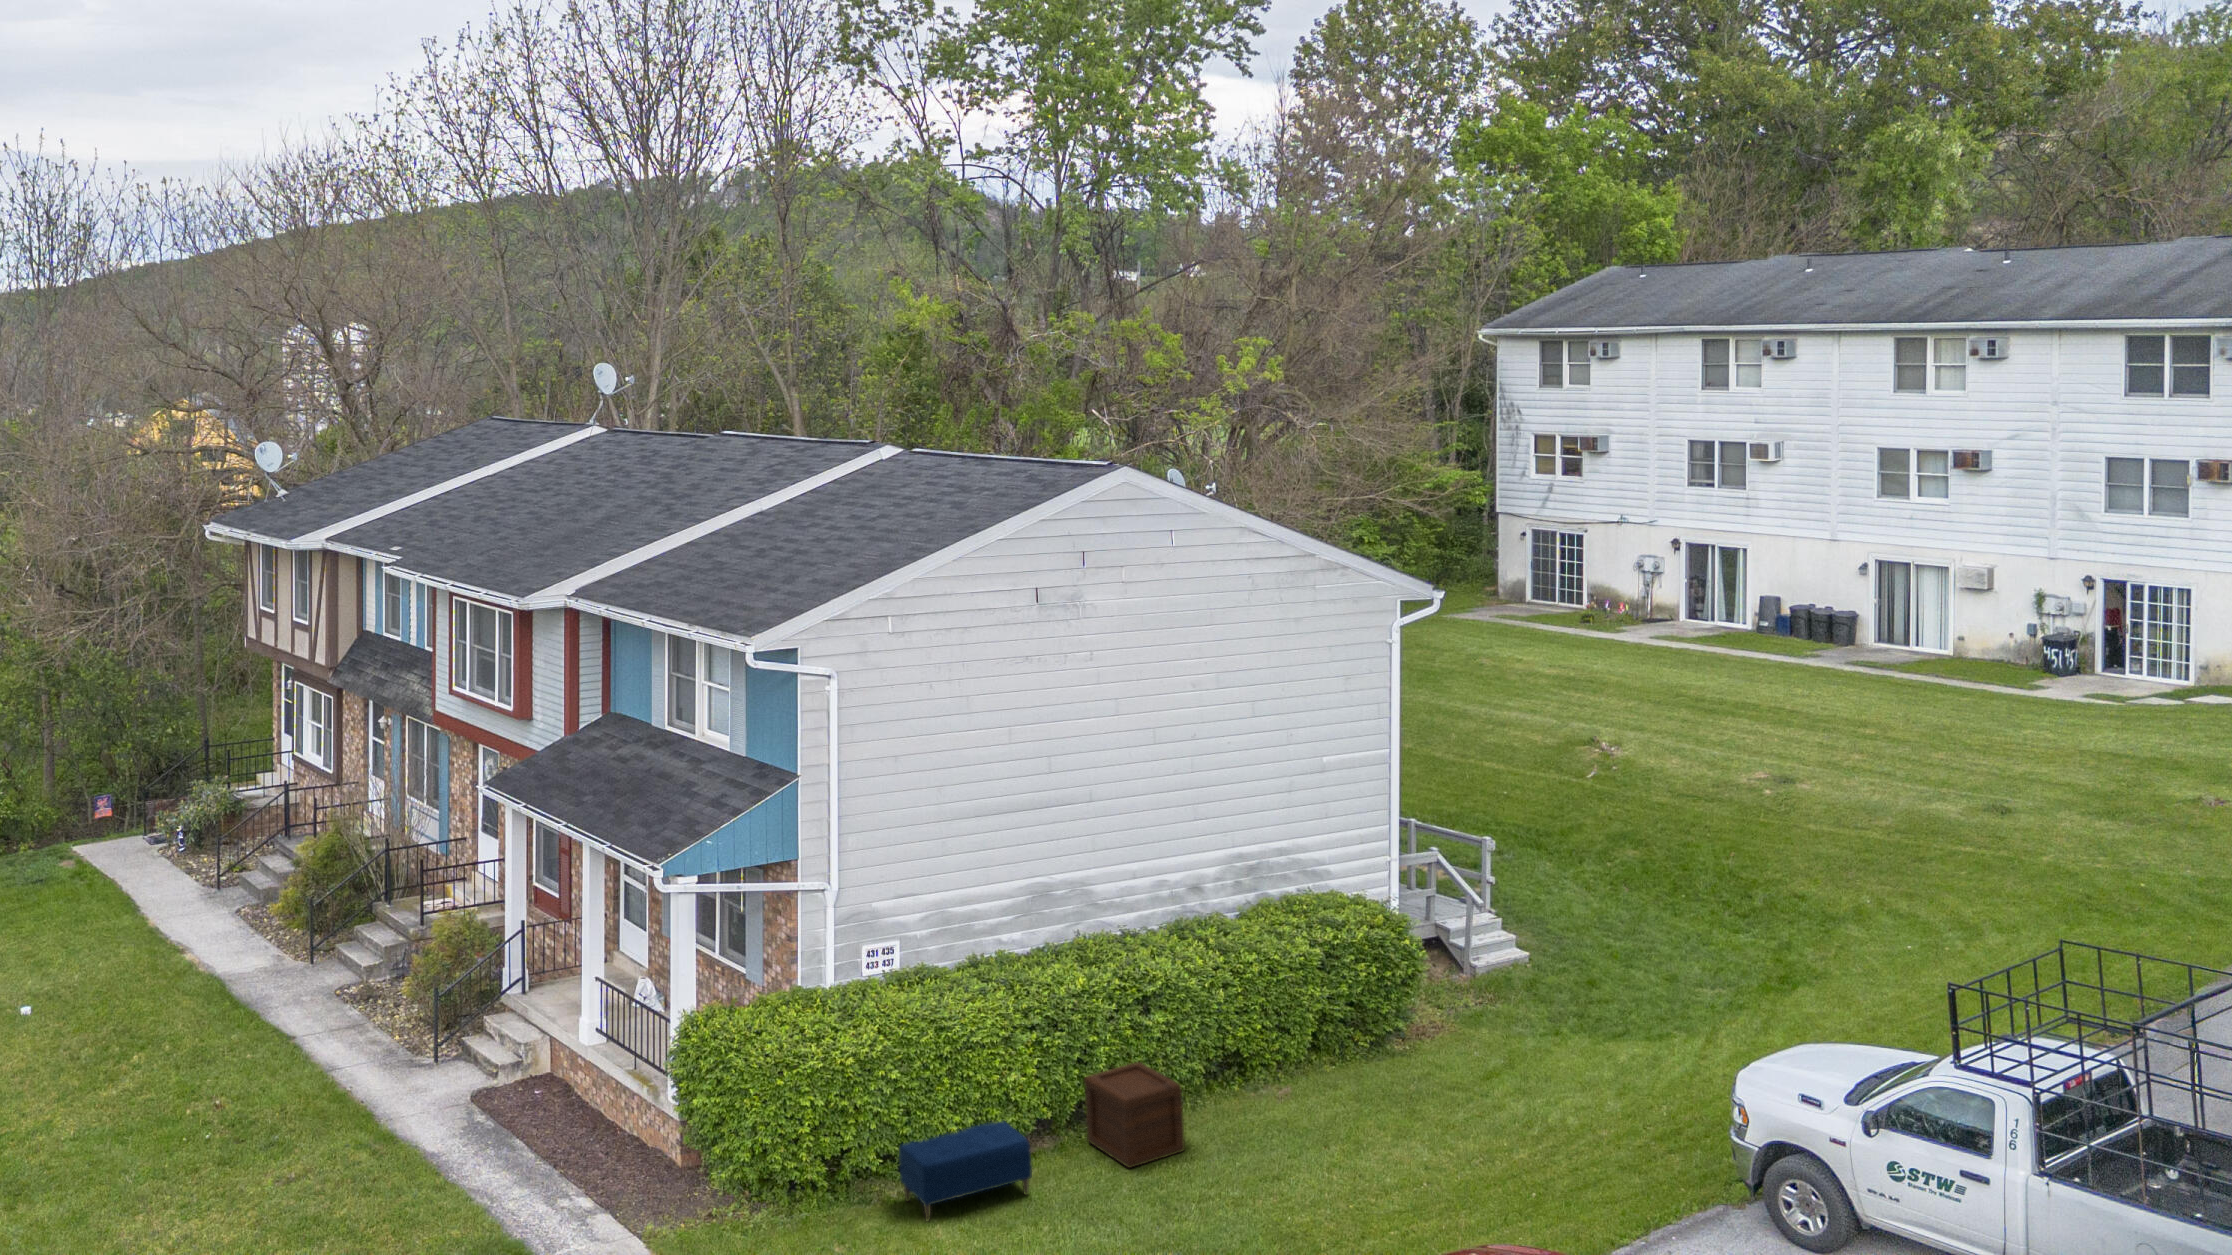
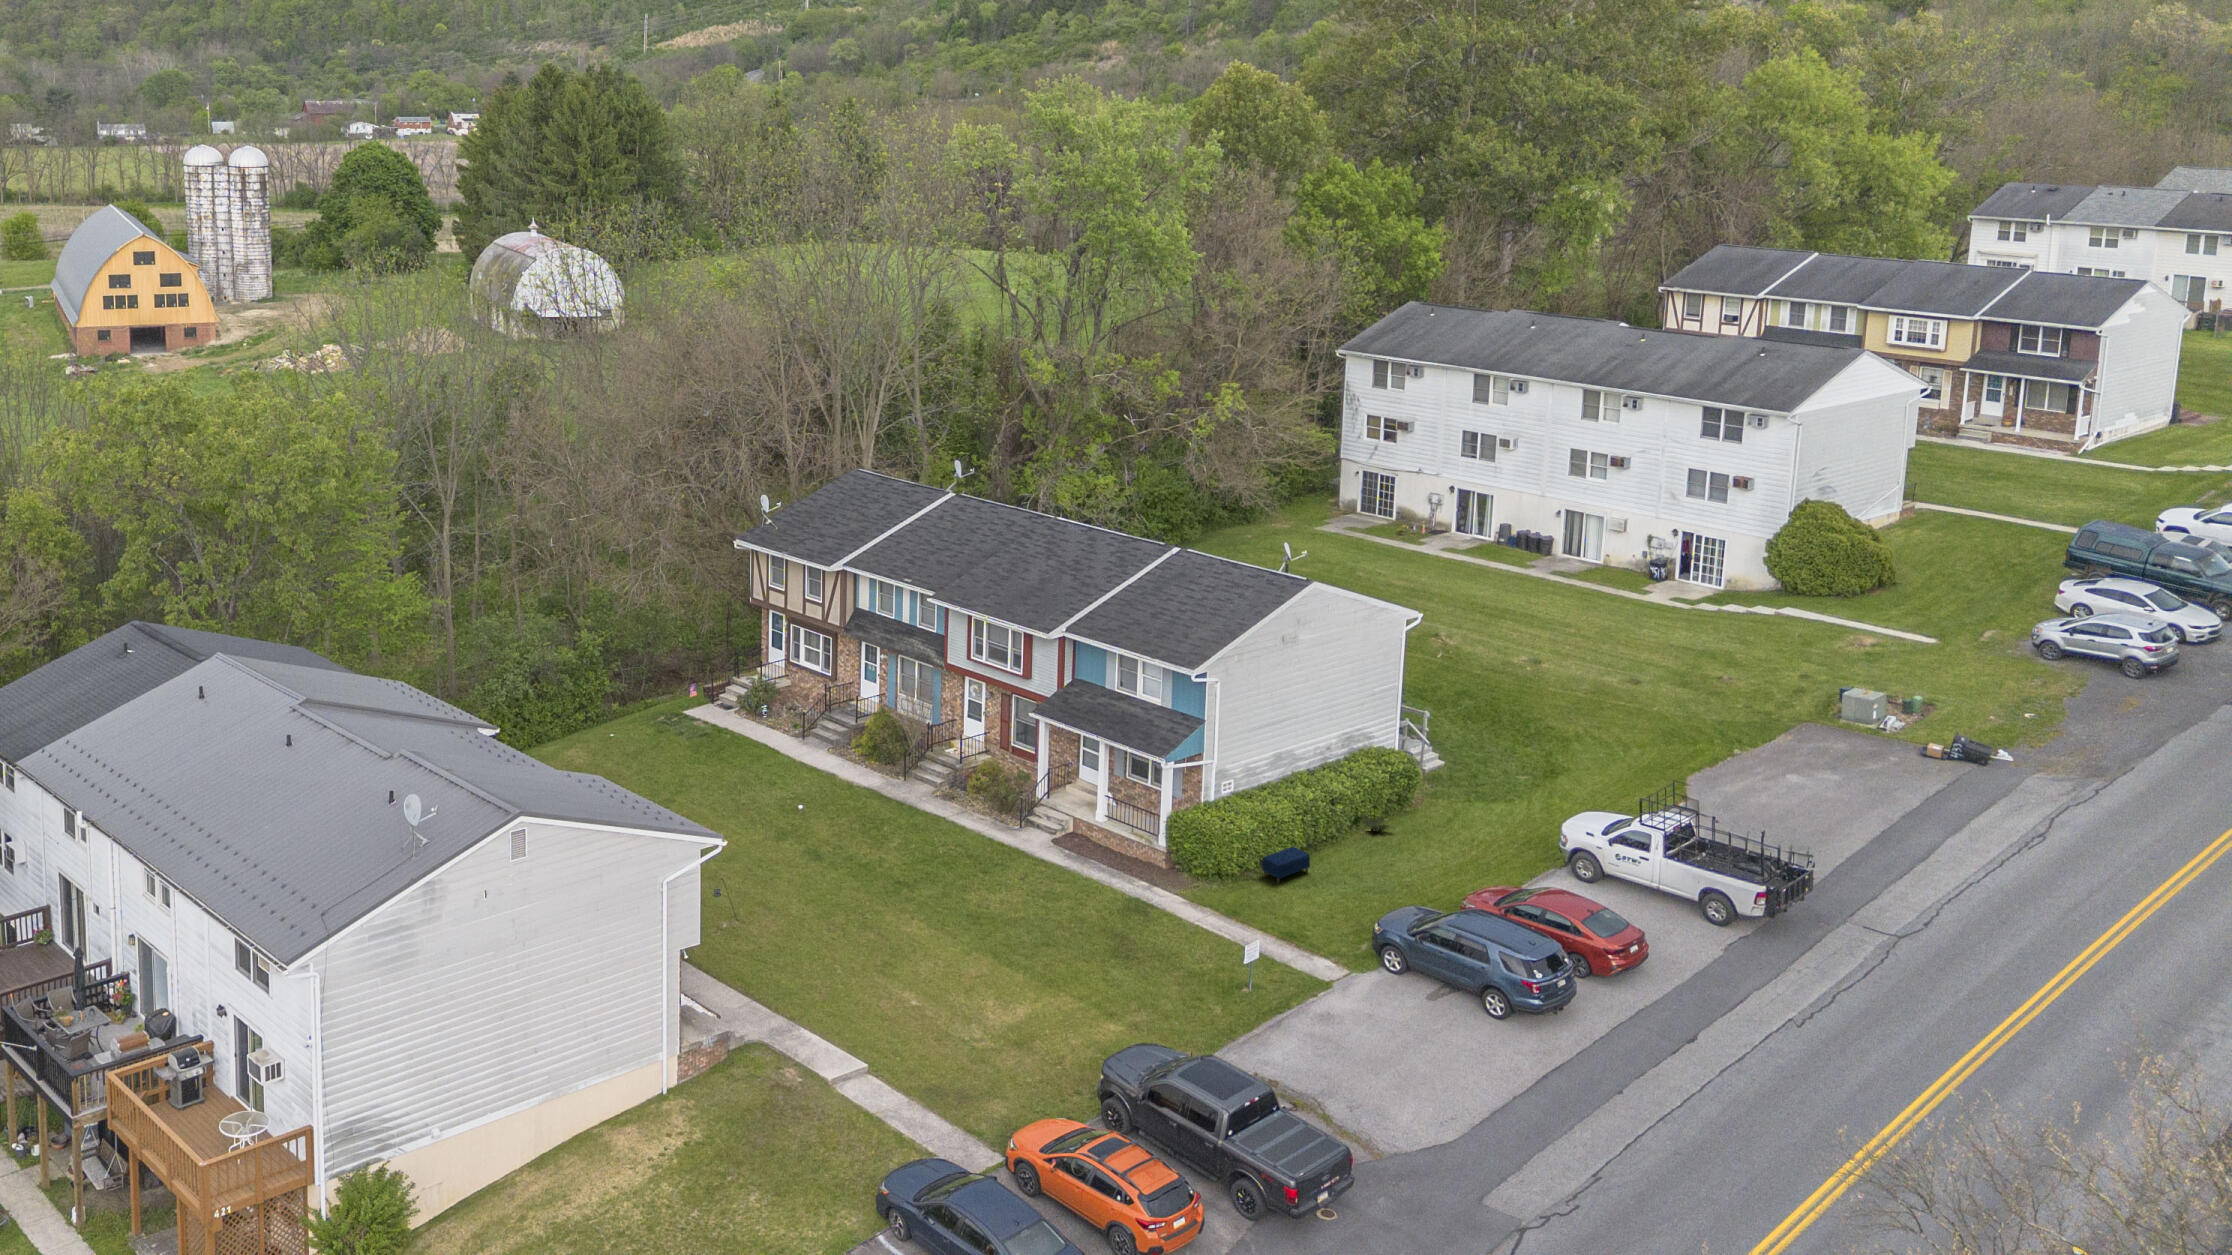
potted plant: none [1231,1051,1303,1101] -> present [1361,815,1384,832]
wooden crate: present [1084,1062,1185,1168] -> none [1317,822,1356,862]

